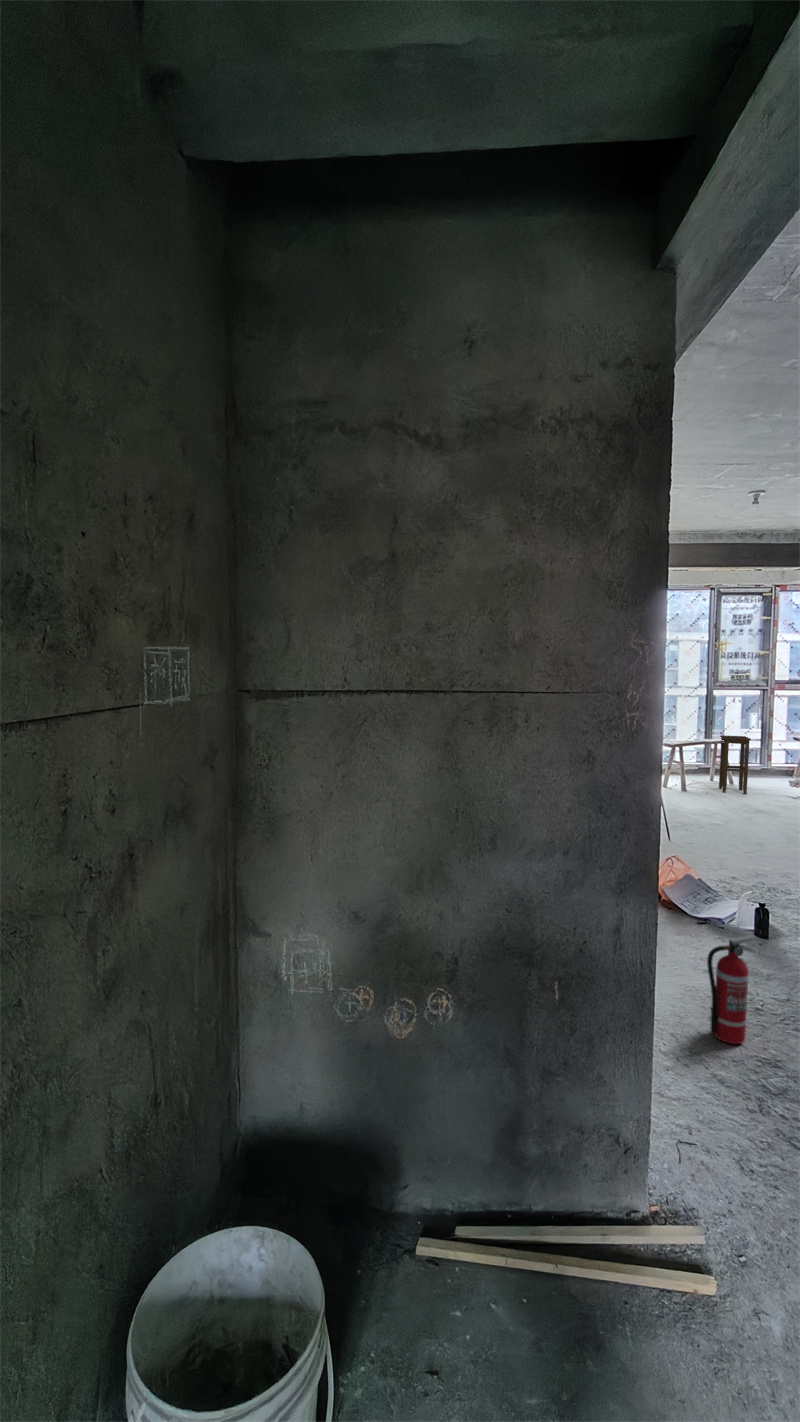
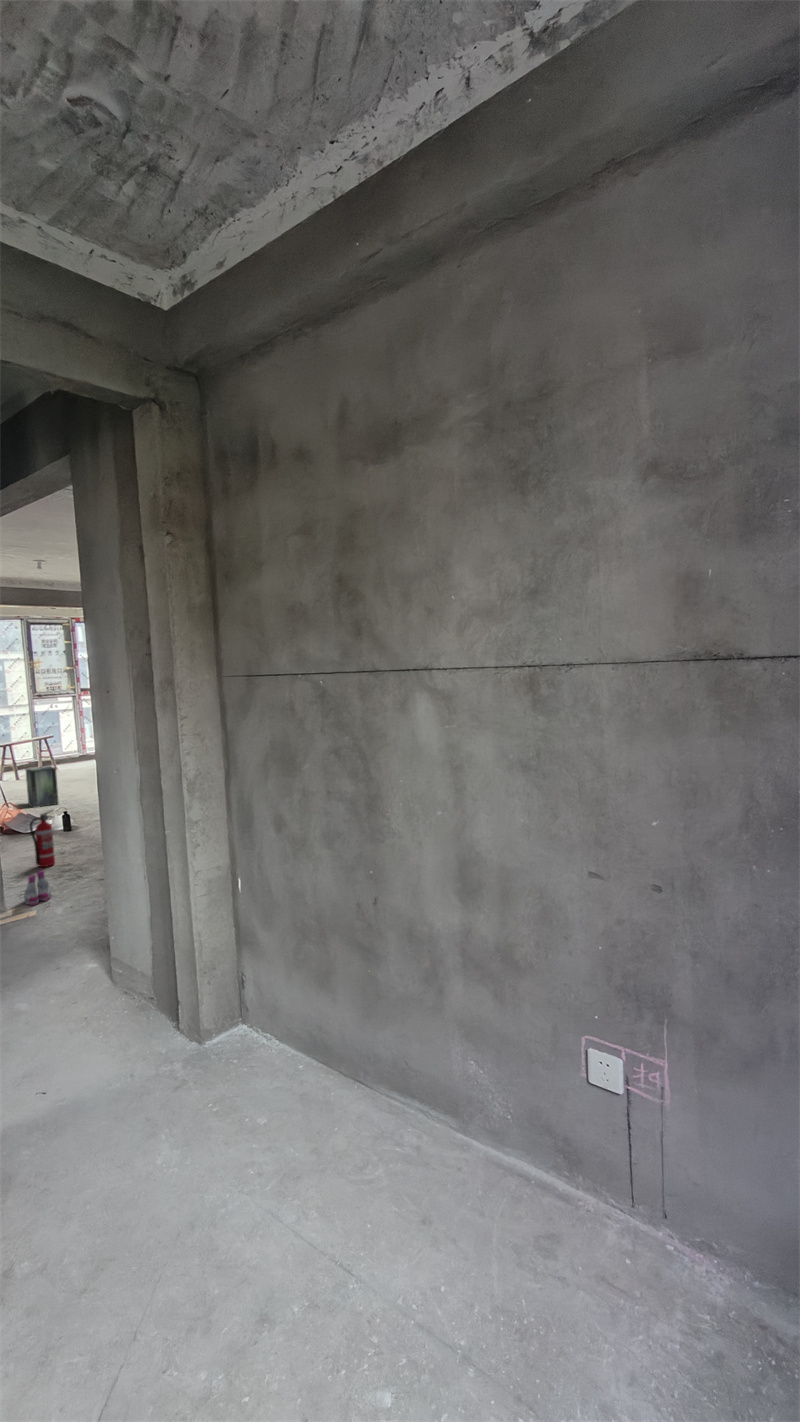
stool: present [719,735,751,794] -> none [42,731,67,775]
storage box: none [697,795,742,858] -> present [26,766,58,808]
boots: none [686,1123,746,1214] -> present [24,870,51,905]

